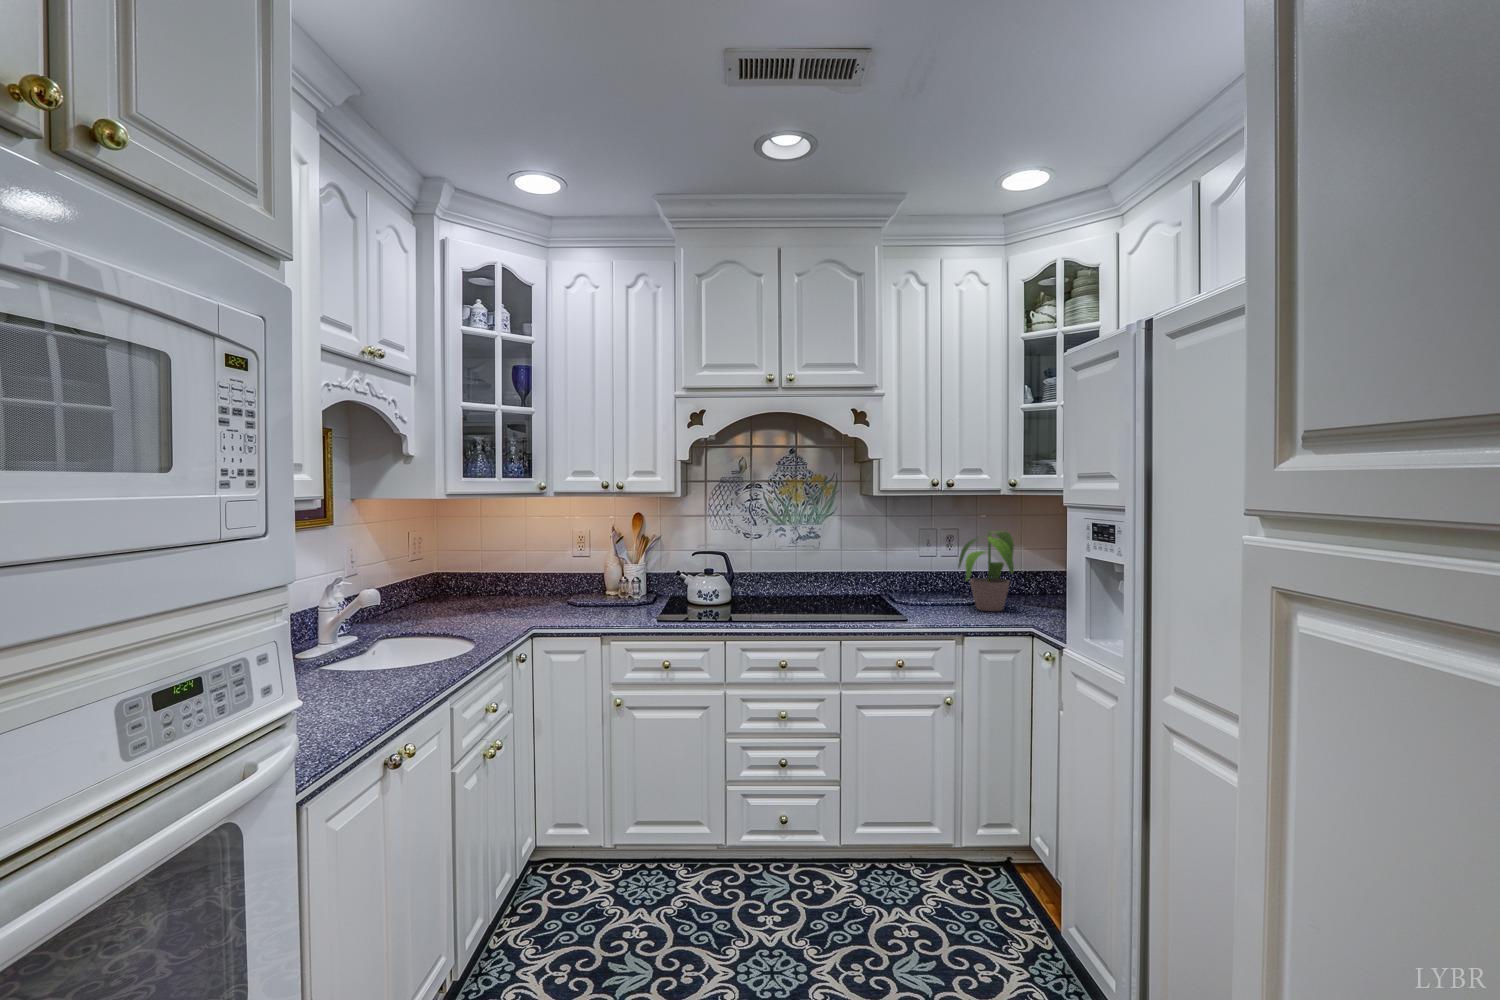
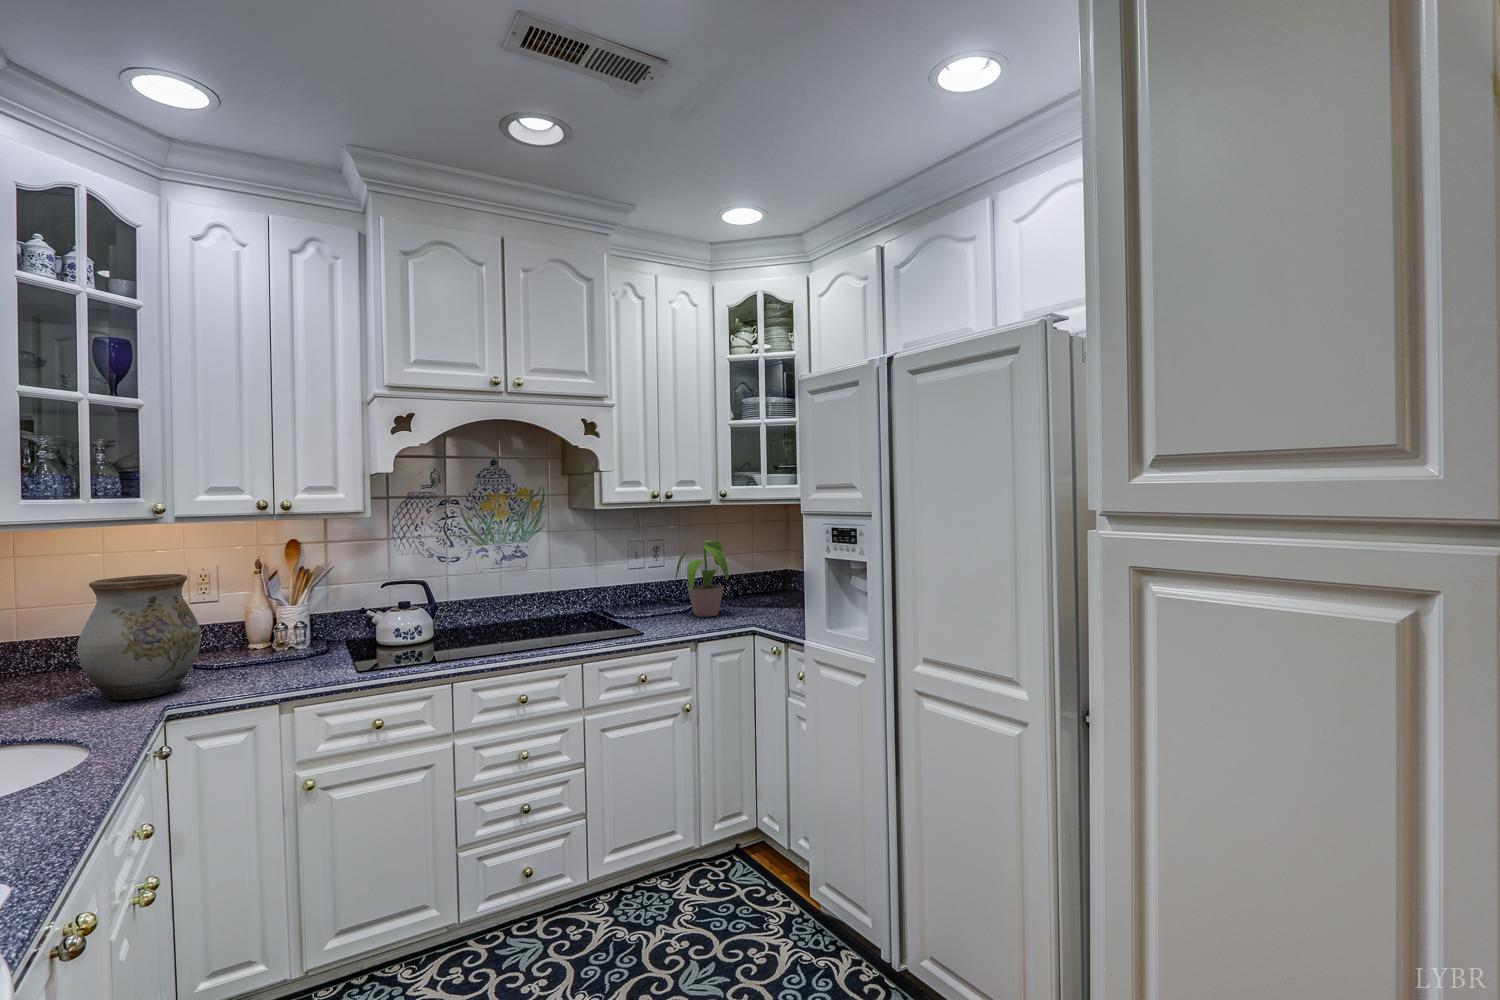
vase: none [494,534,563,620] -> present [77,574,201,700]

